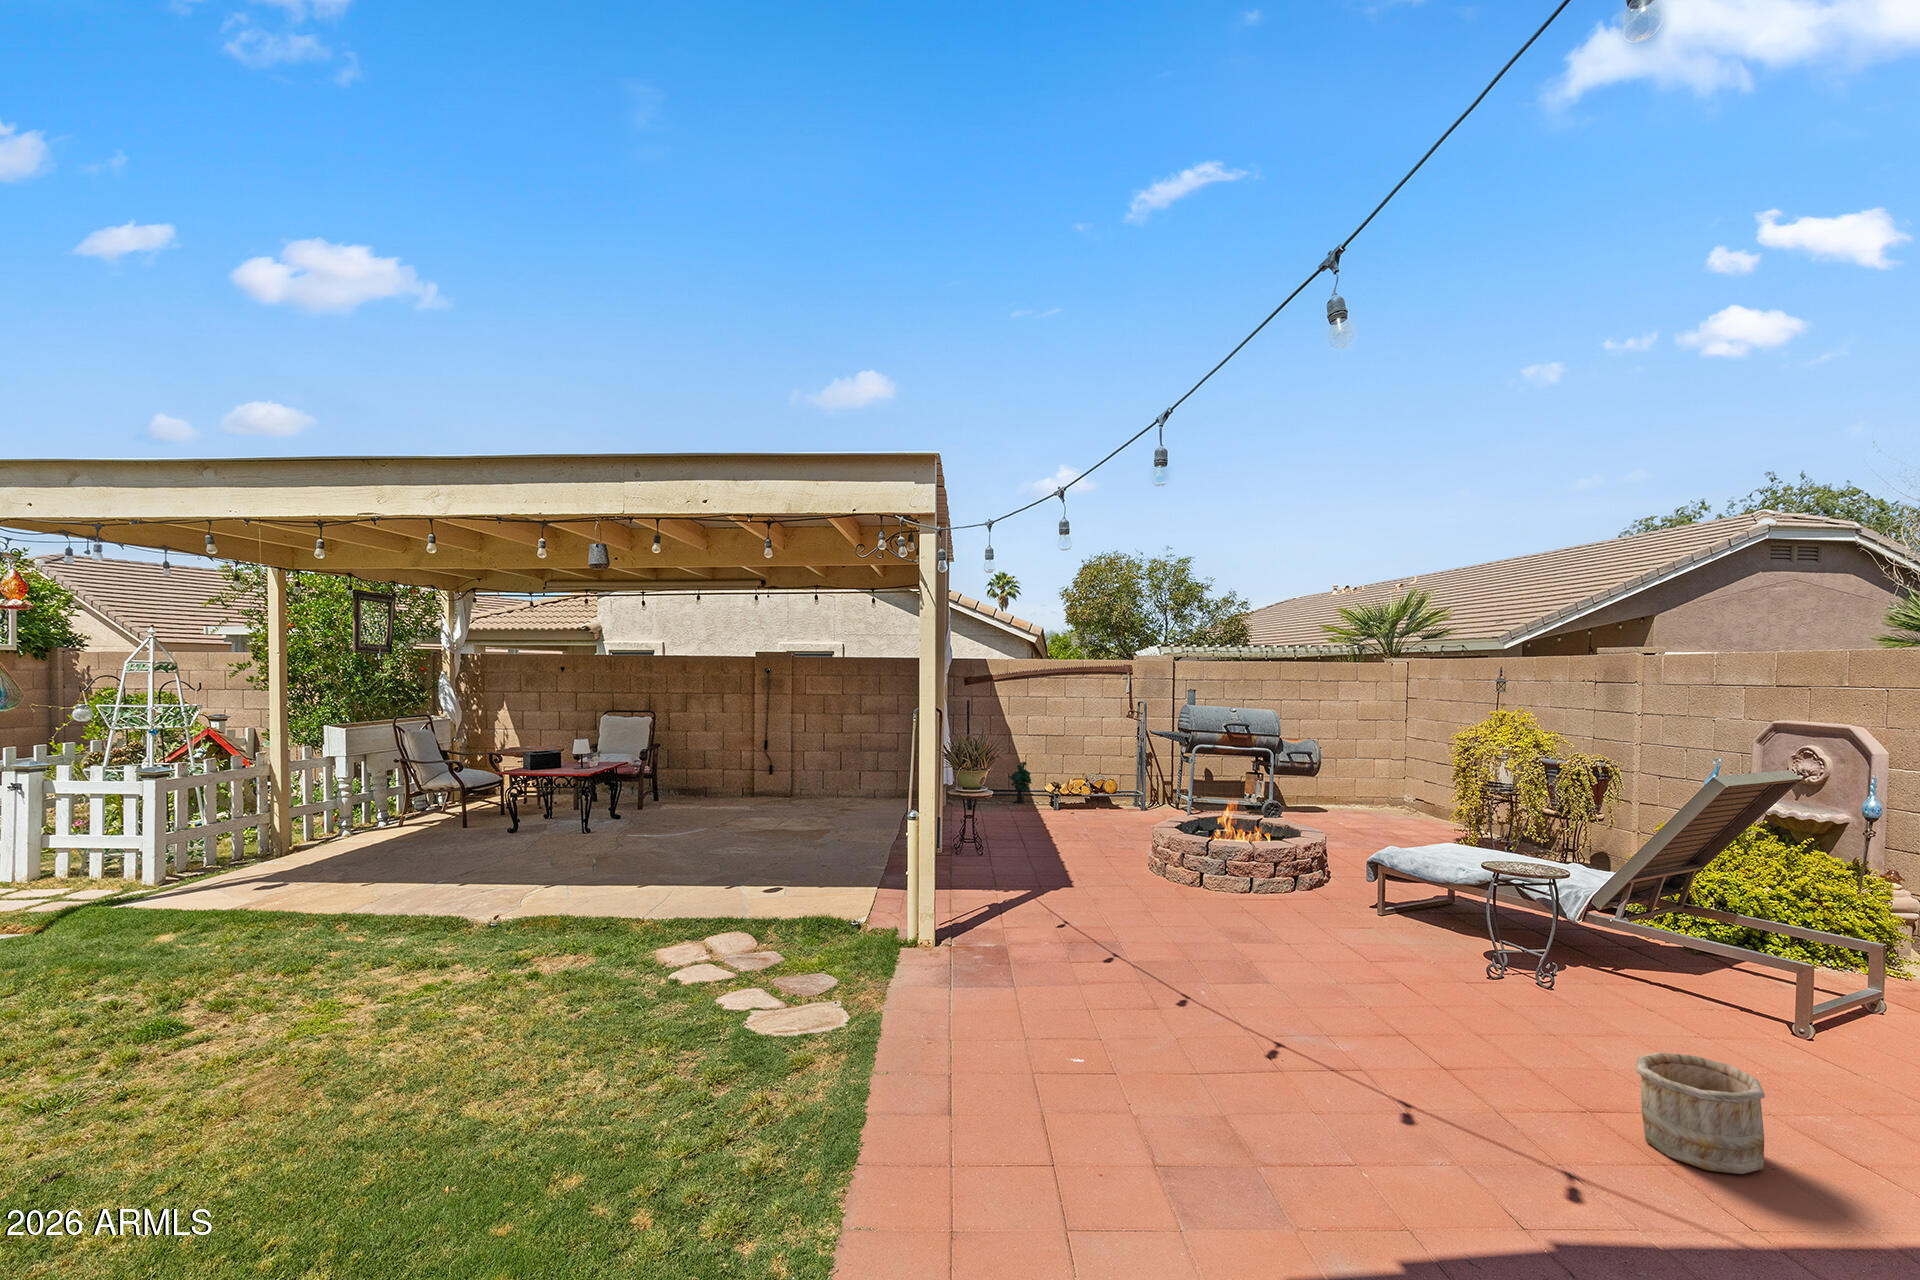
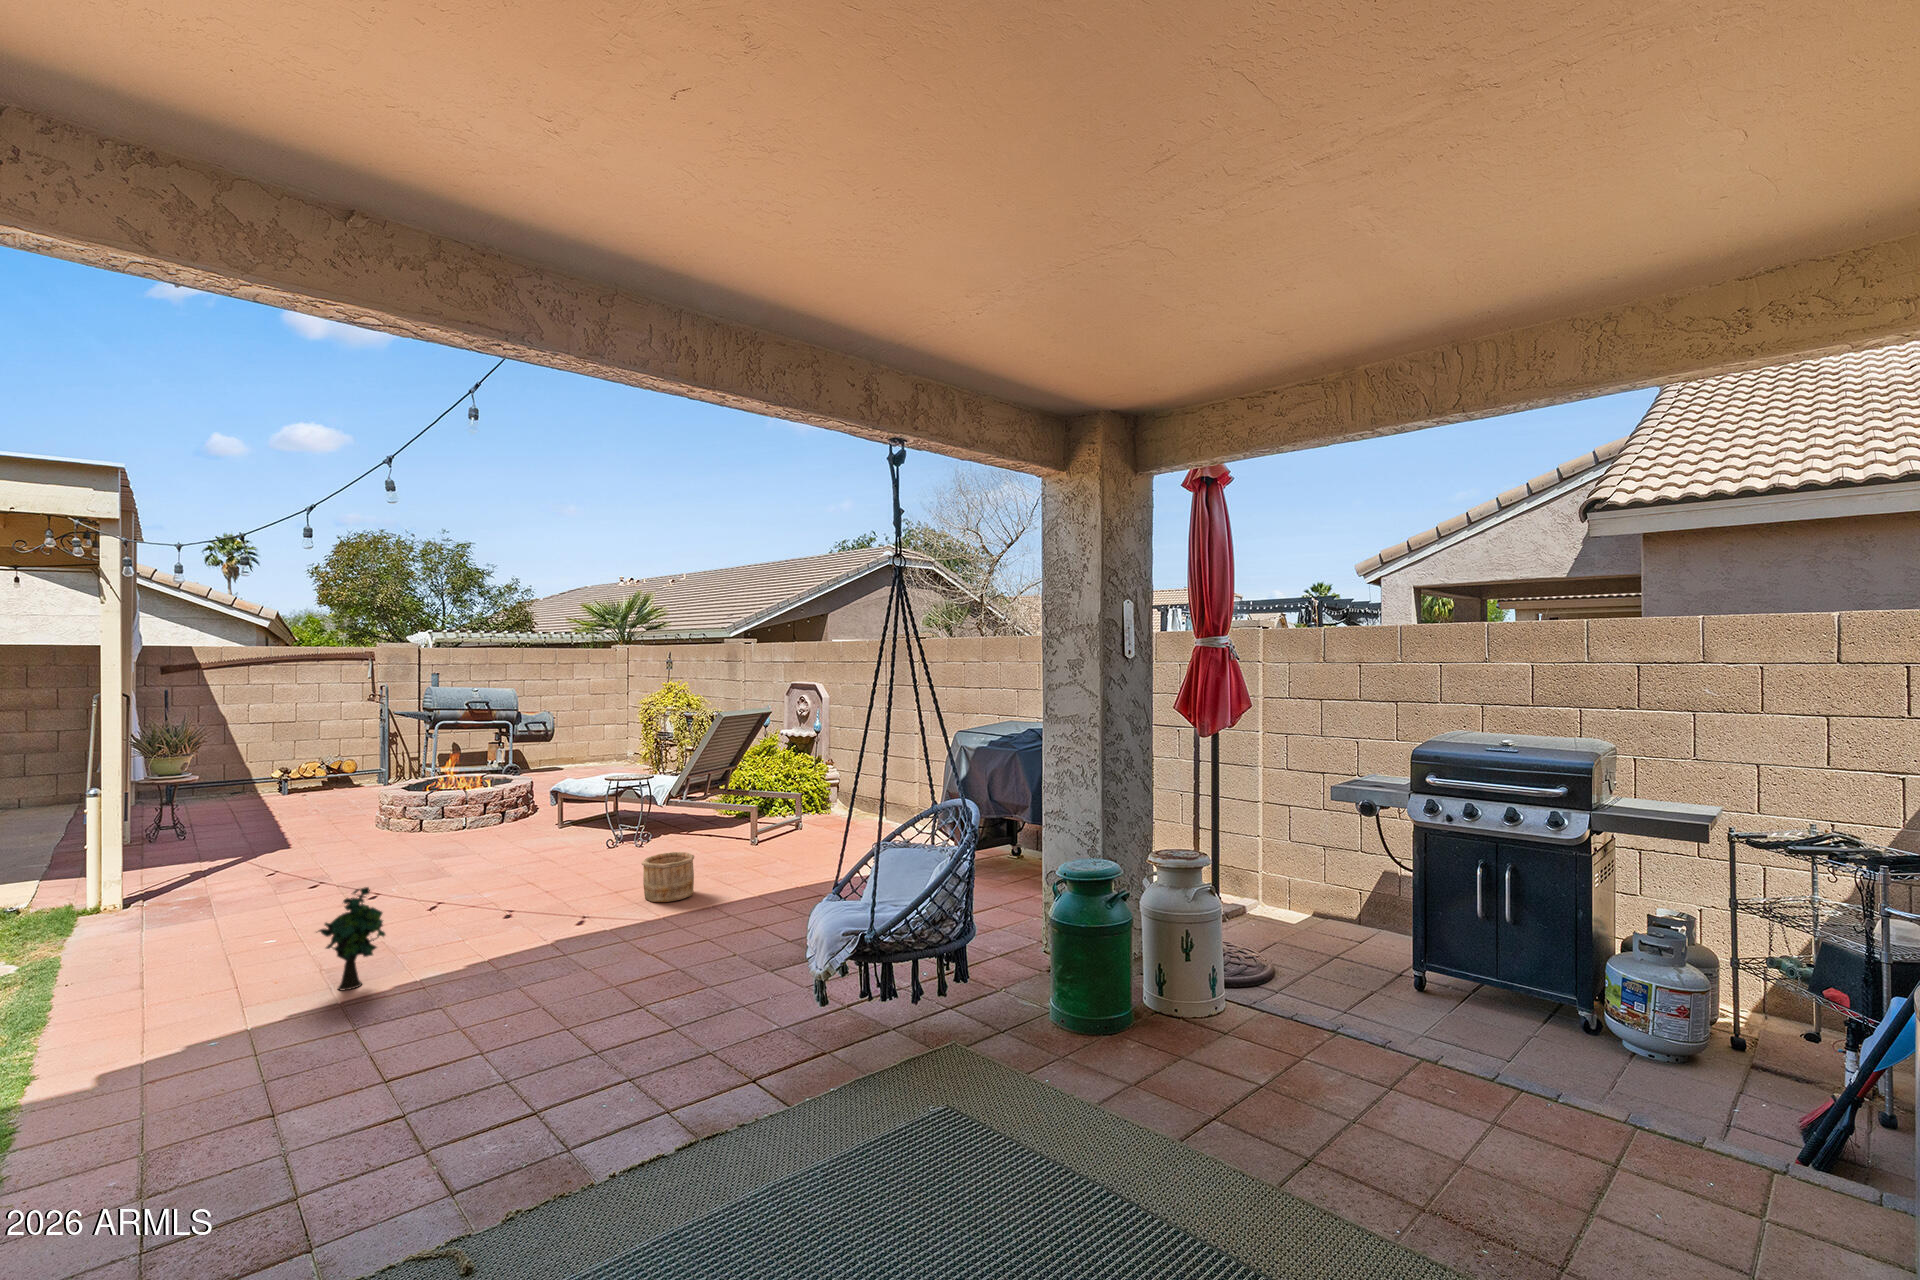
decorative plant: present [1009,762,1031,803] -> present [318,887,385,990]

